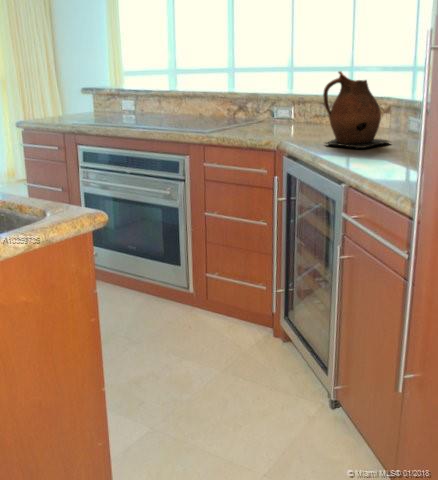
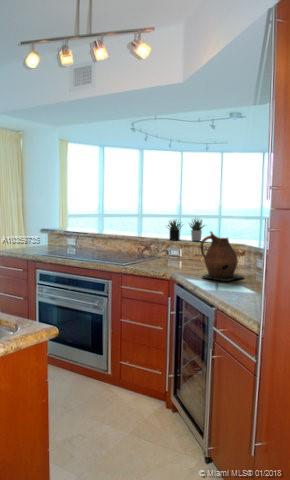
succulent plant: none [266,54,335,94] -> present [168,218,204,241]

